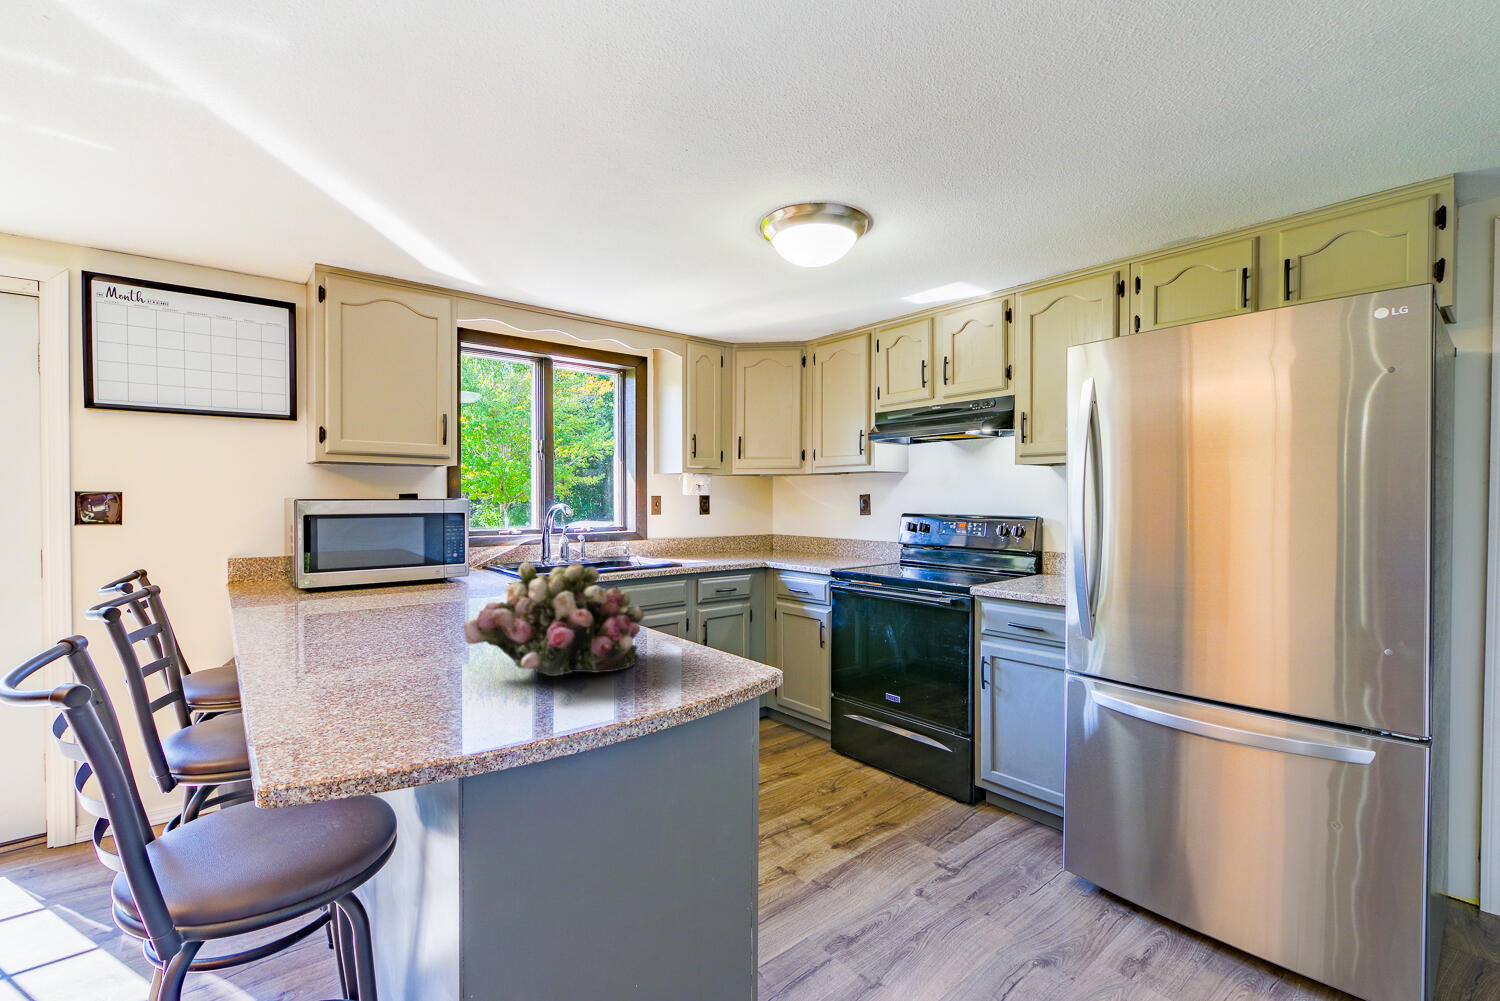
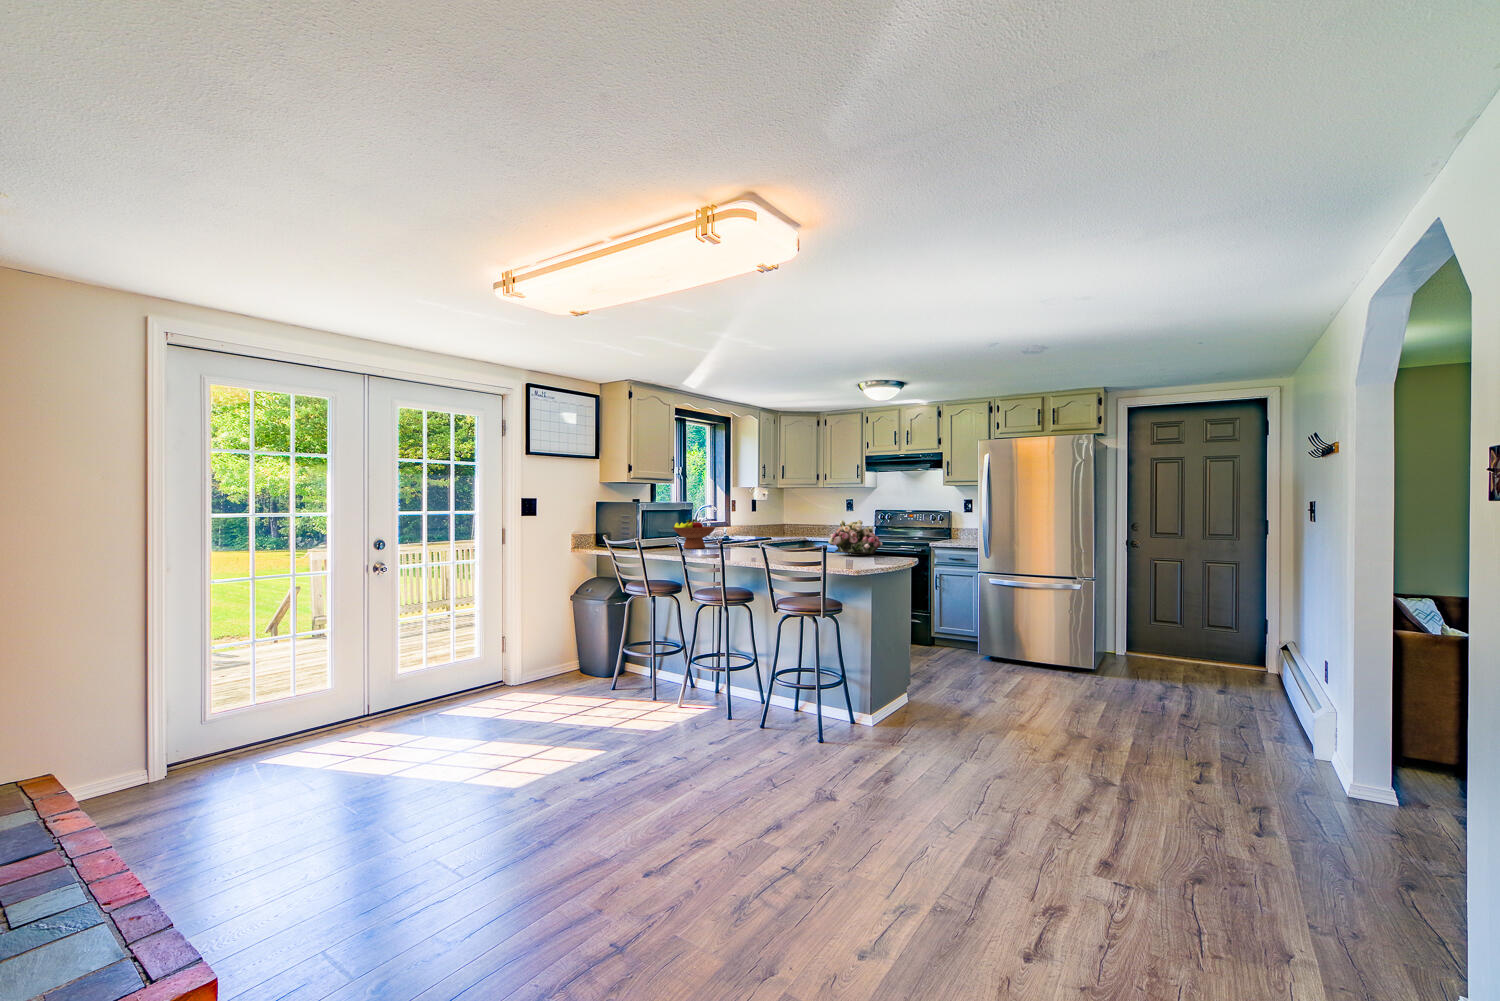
fruit bowl: none [356,538,459,601] -> present [673,519,716,549]

